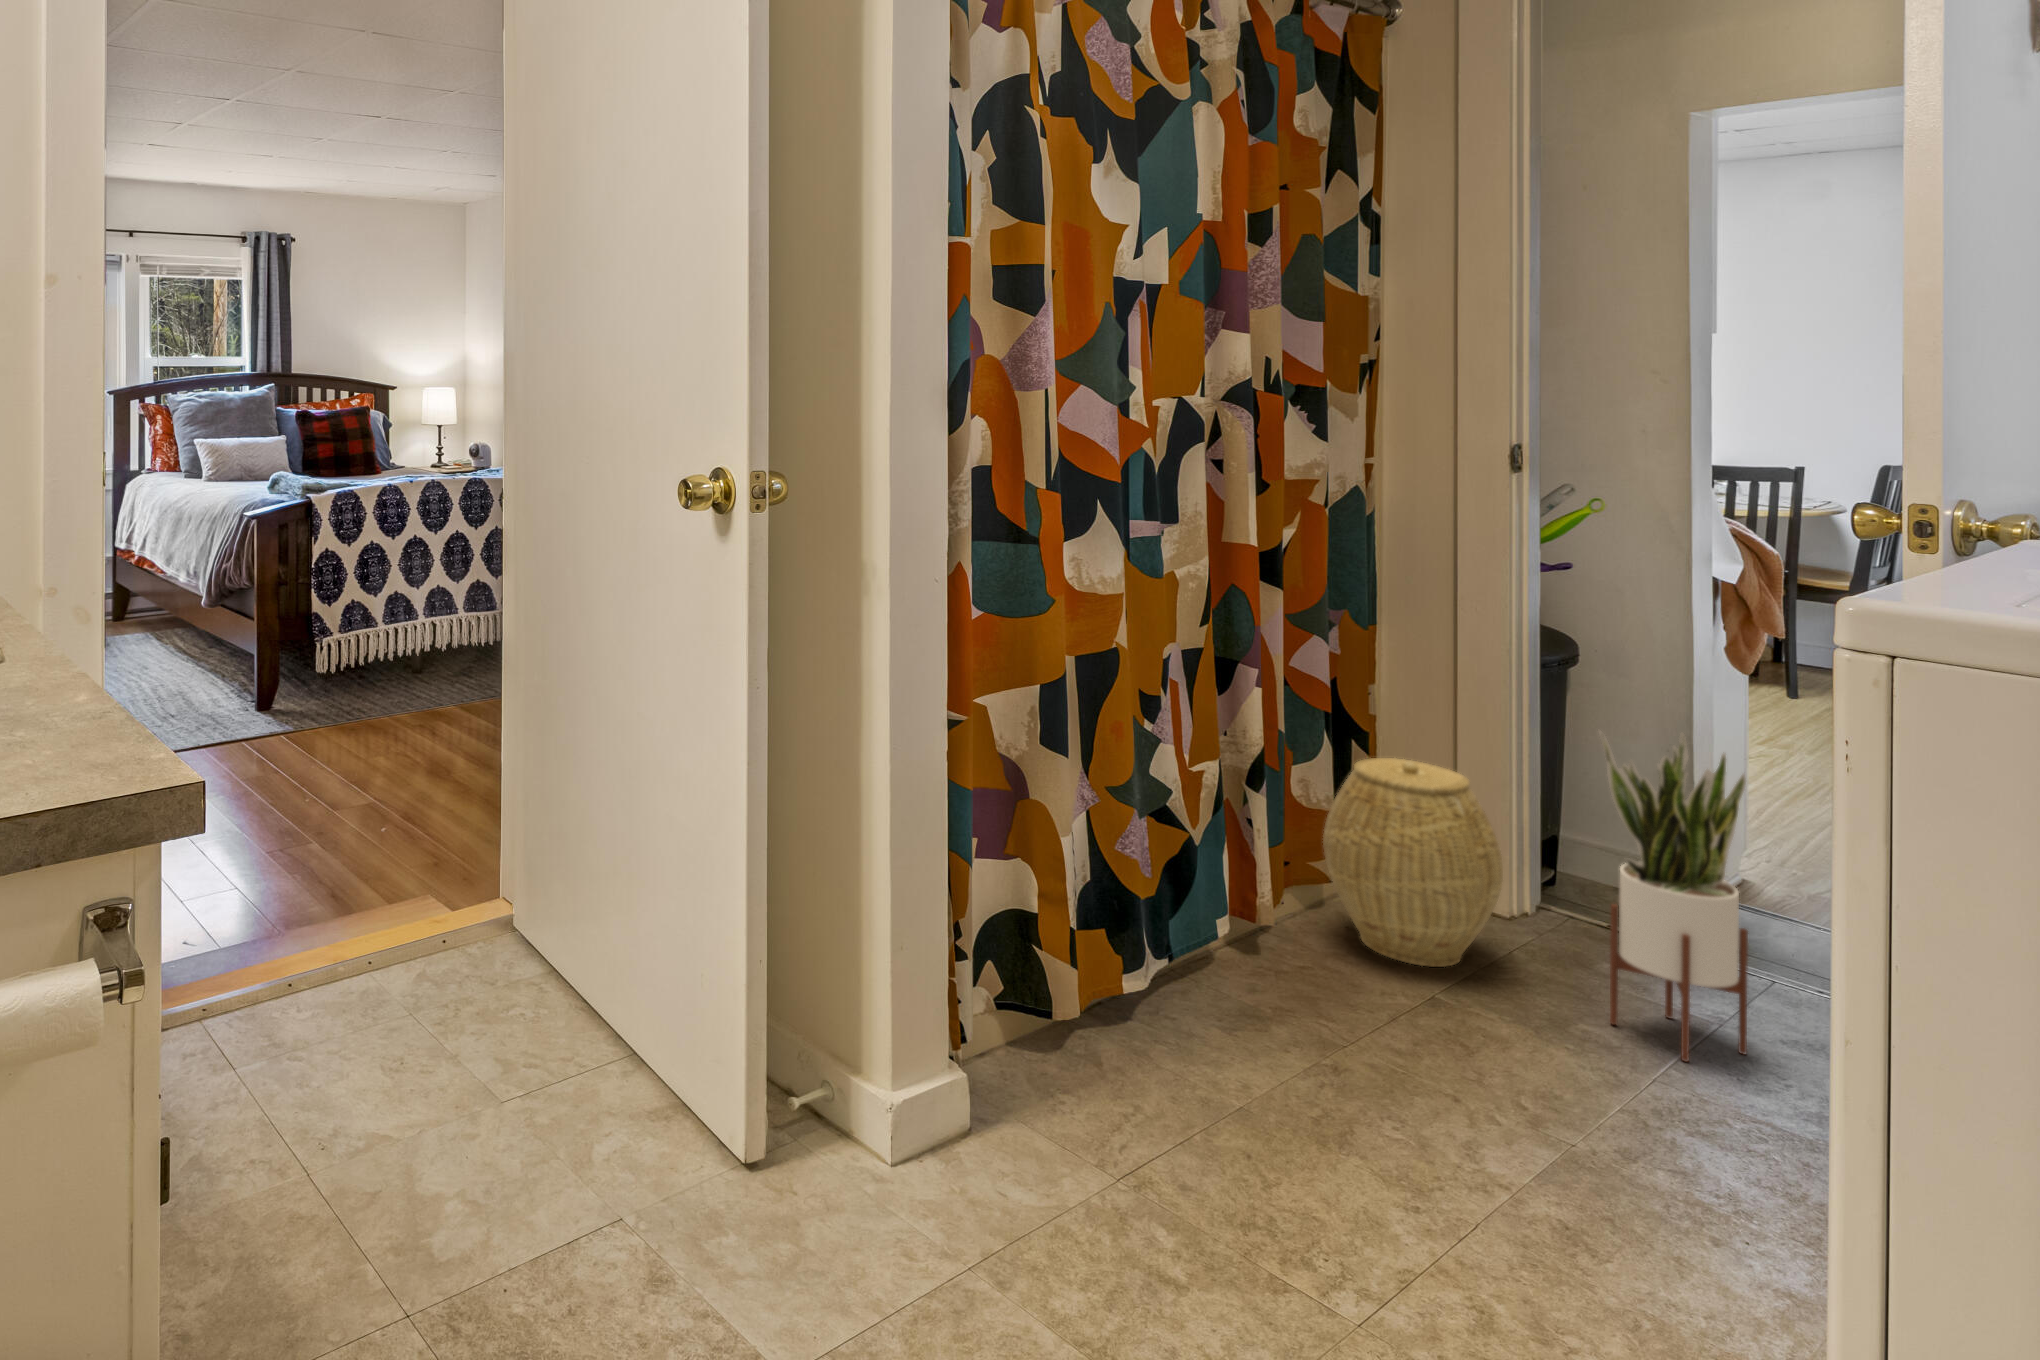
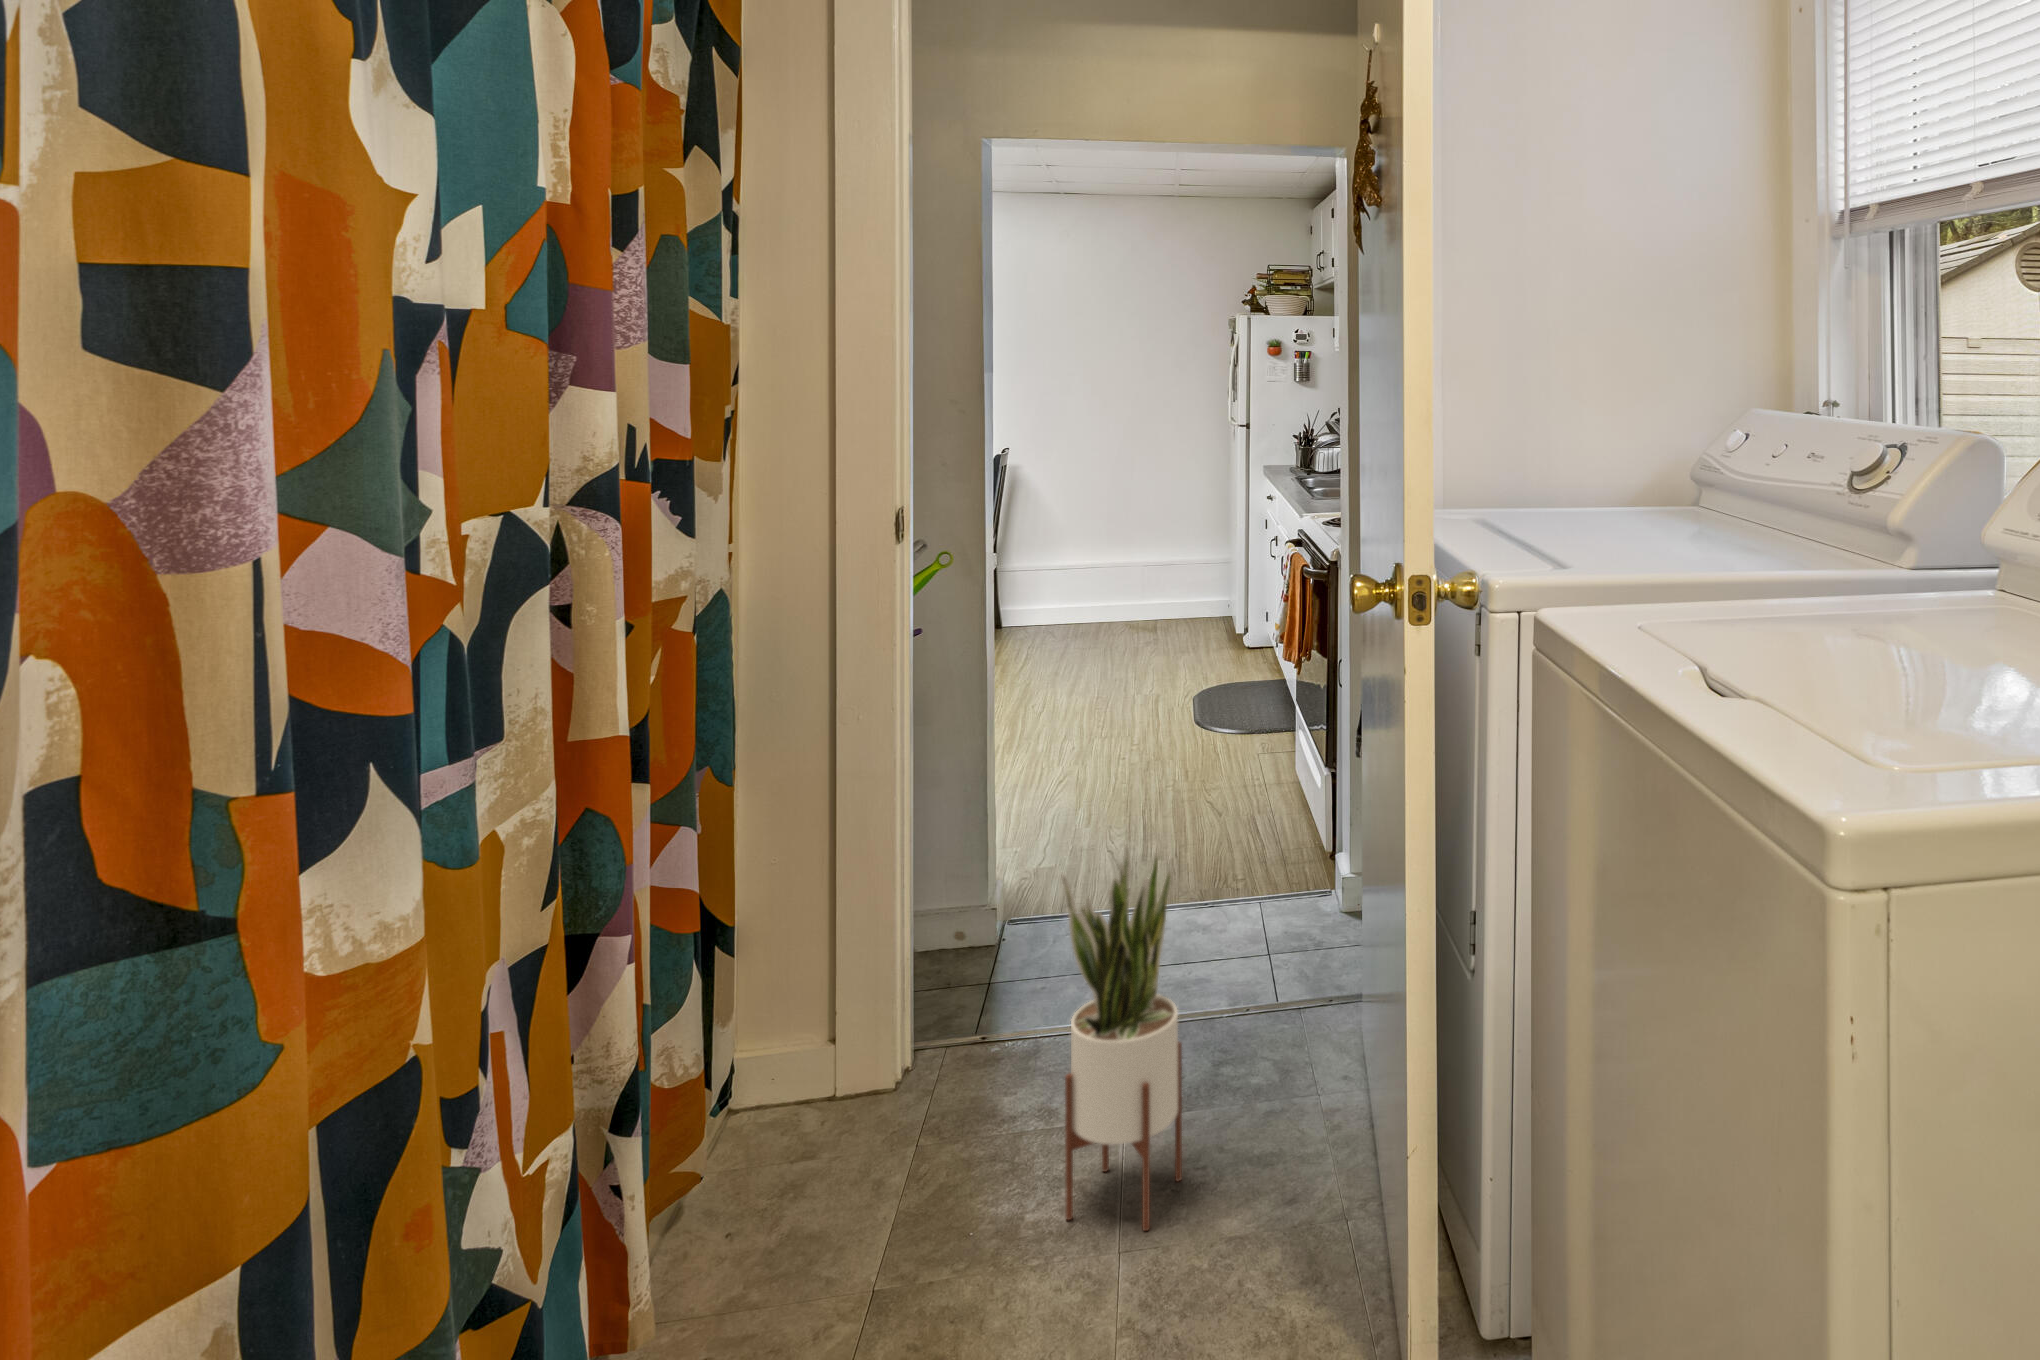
woven basket: present [1323,758,1503,967] -> none [709,964,937,1274]

